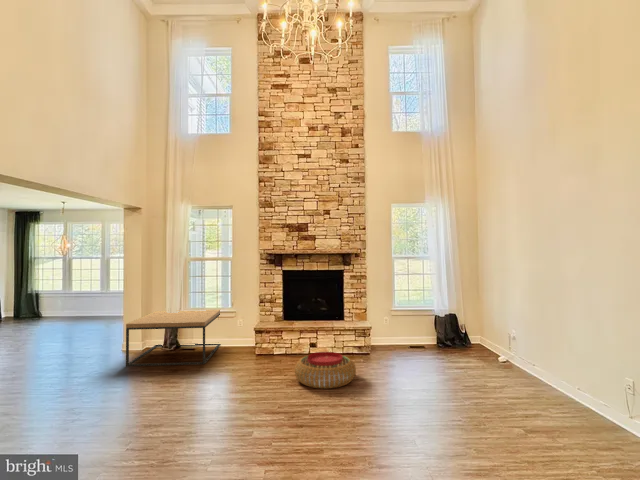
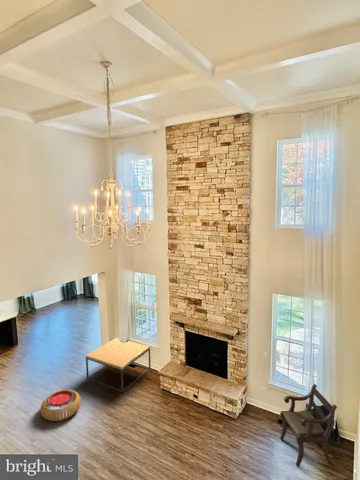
armchair: none [423,287,479,361] -> present [280,384,337,467]
pouf: present [294,352,356,389] -> present [40,390,81,421]

